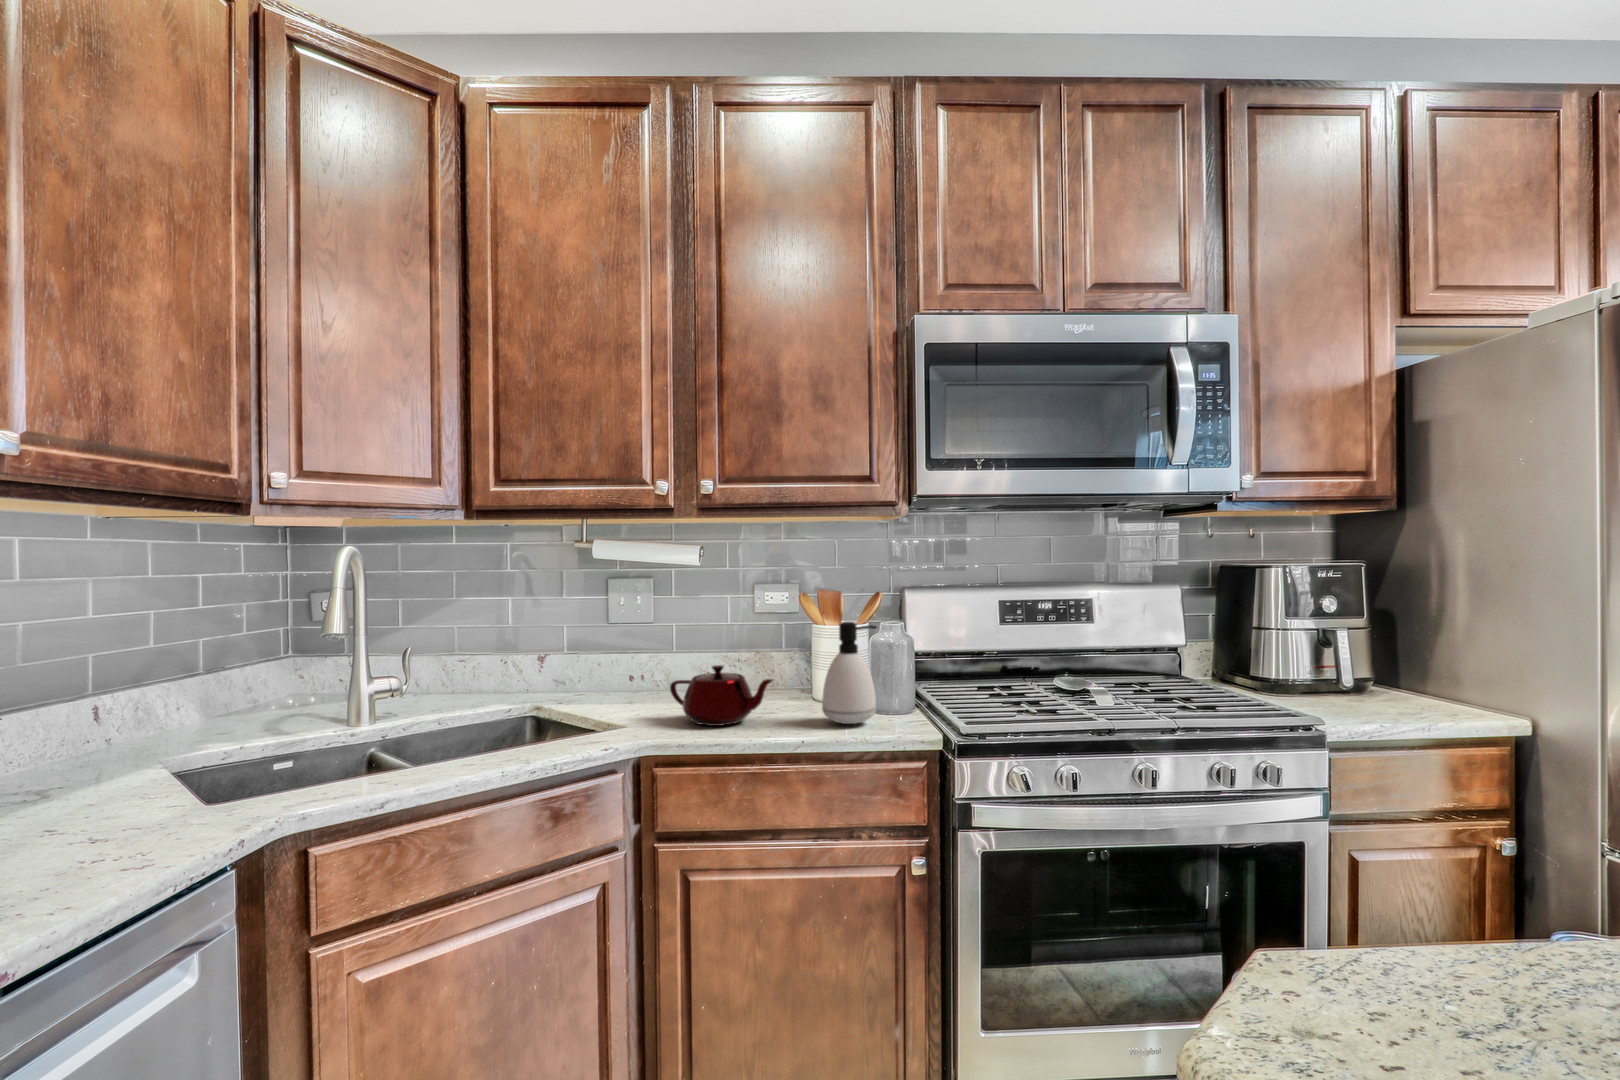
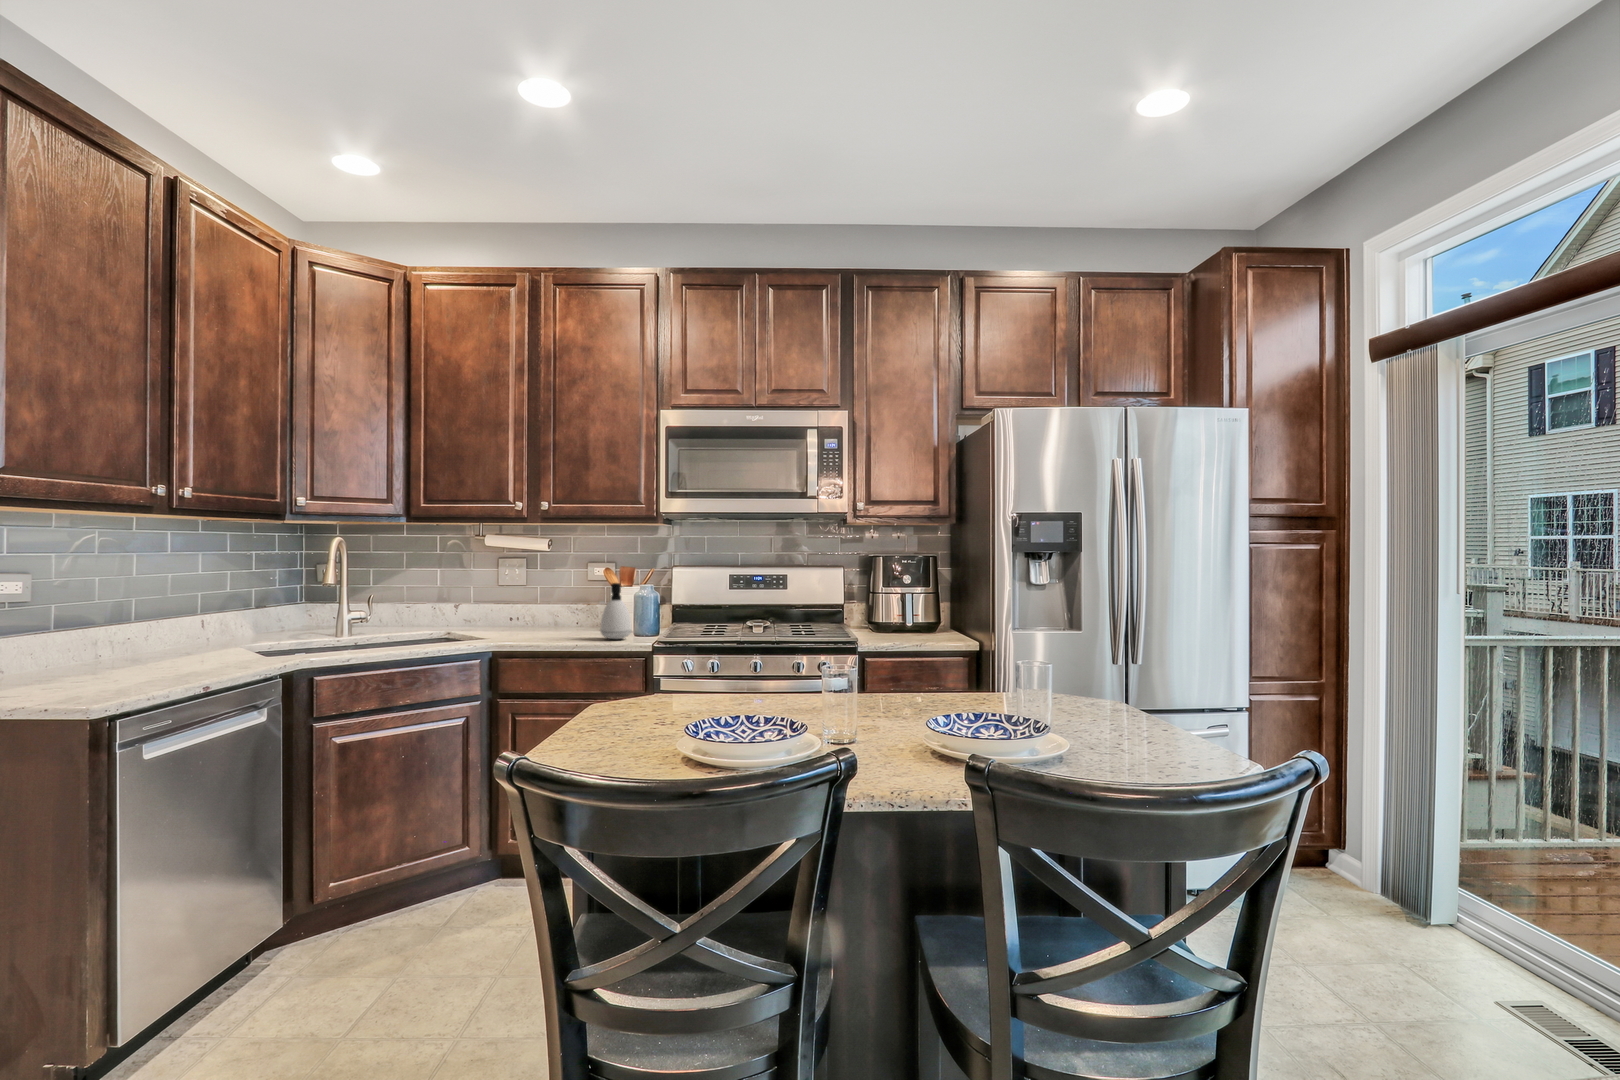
teapot: present [670,665,773,726] -> none [518,606,573,639]

